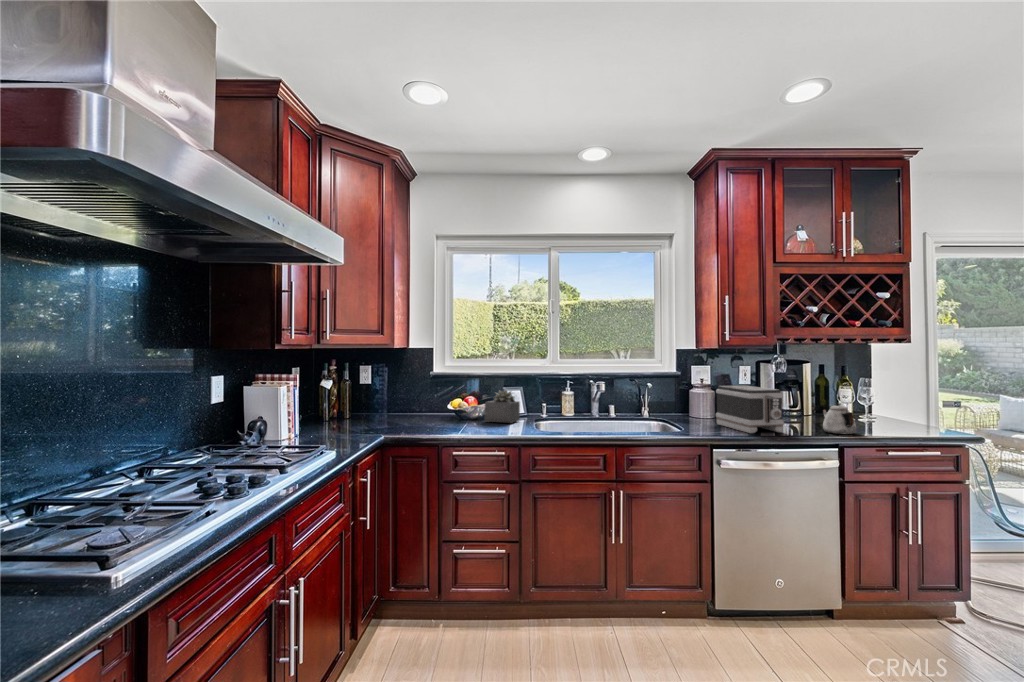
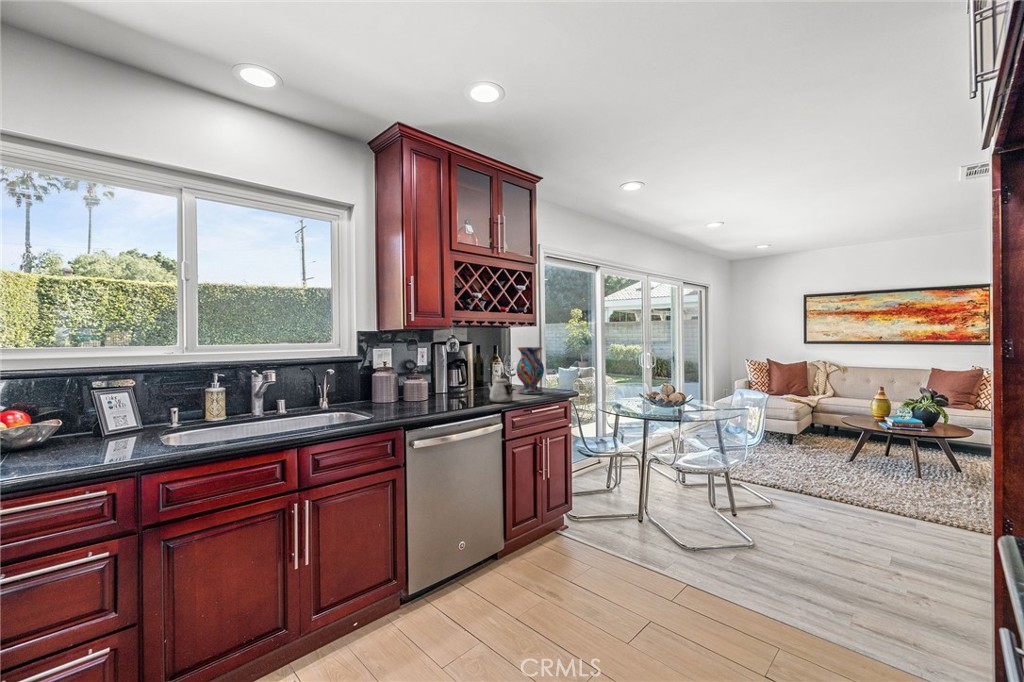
vase: none [871,370,916,431] -> present [516,347,544,394]
toaster: present [716,385,784,433] -> none [401,366,463,413]
succulent plant: present [485,390,520,423] -> none [42,395,125,453]

